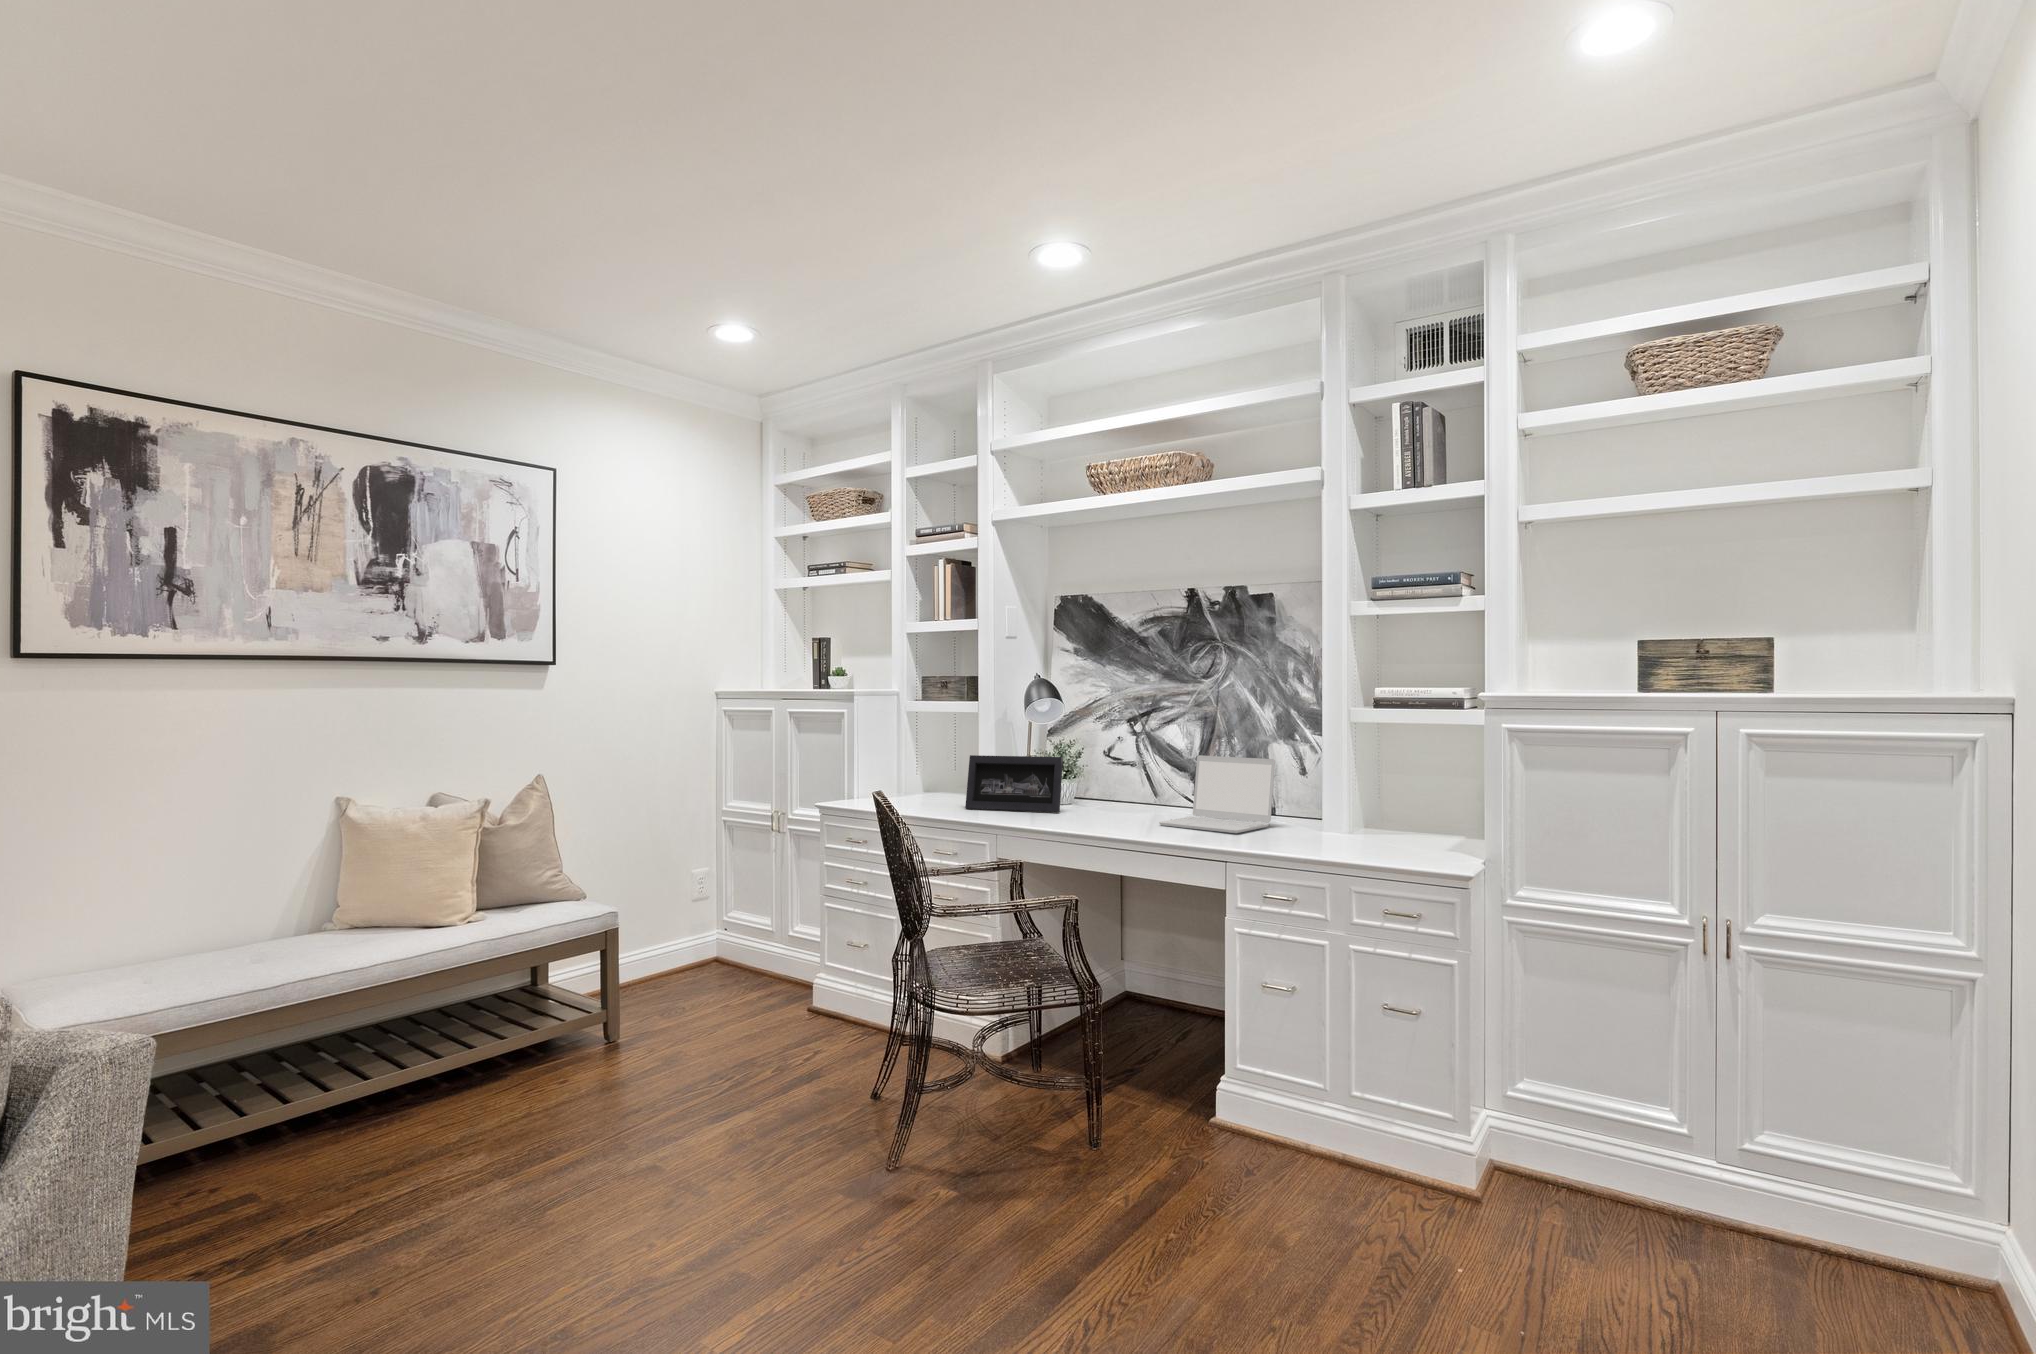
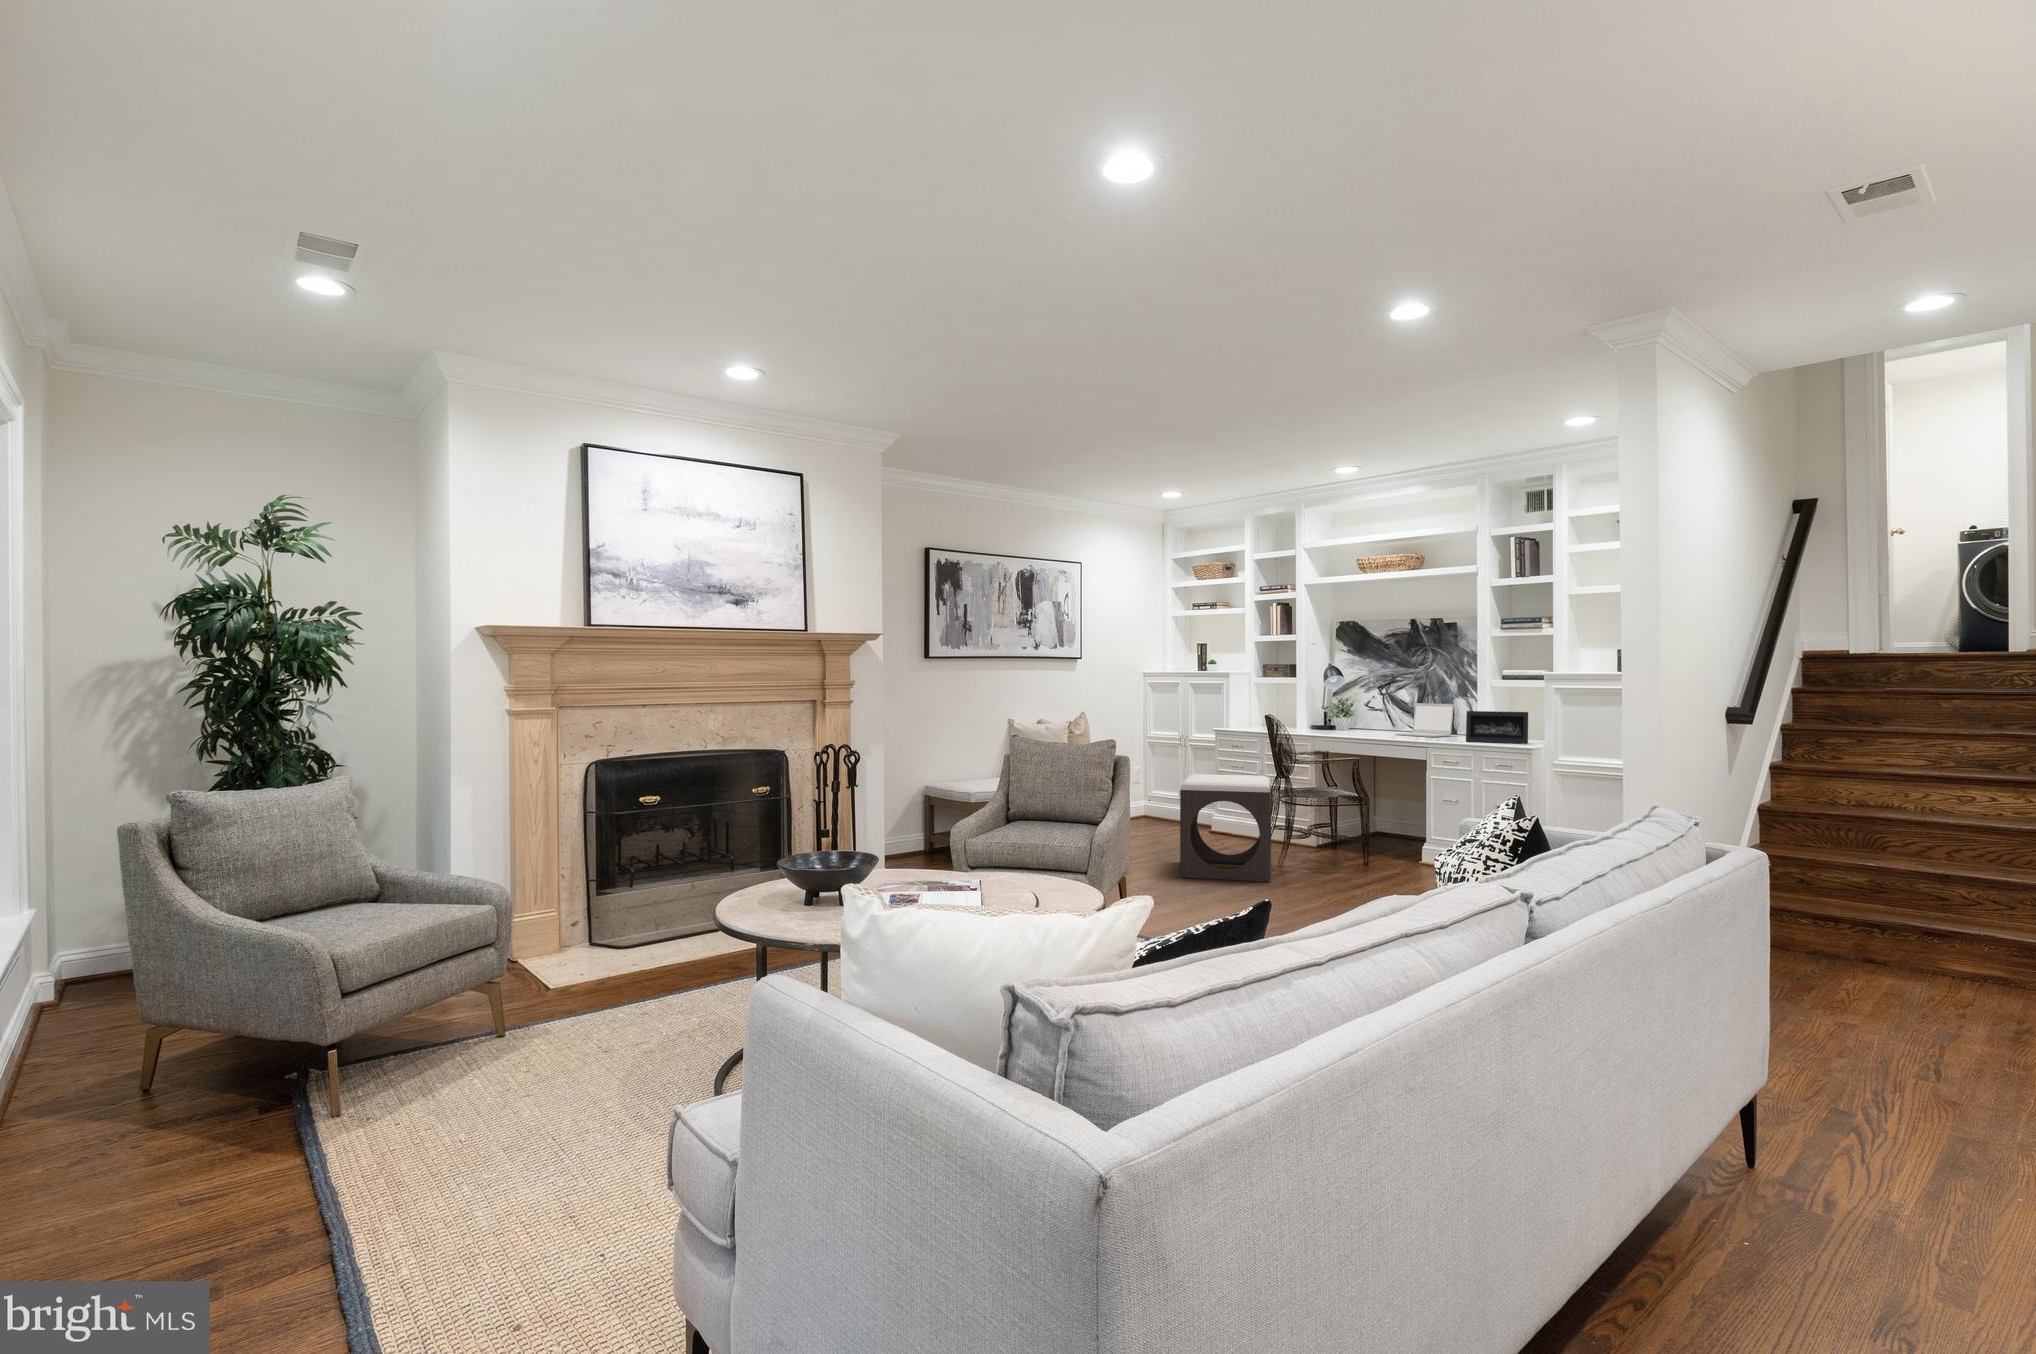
picture frame: present [965,755,1063,812] -> present [1466,711,1528,743]
footstool: none [563,958,866,1309] -> present [1180,774,1271,882]

